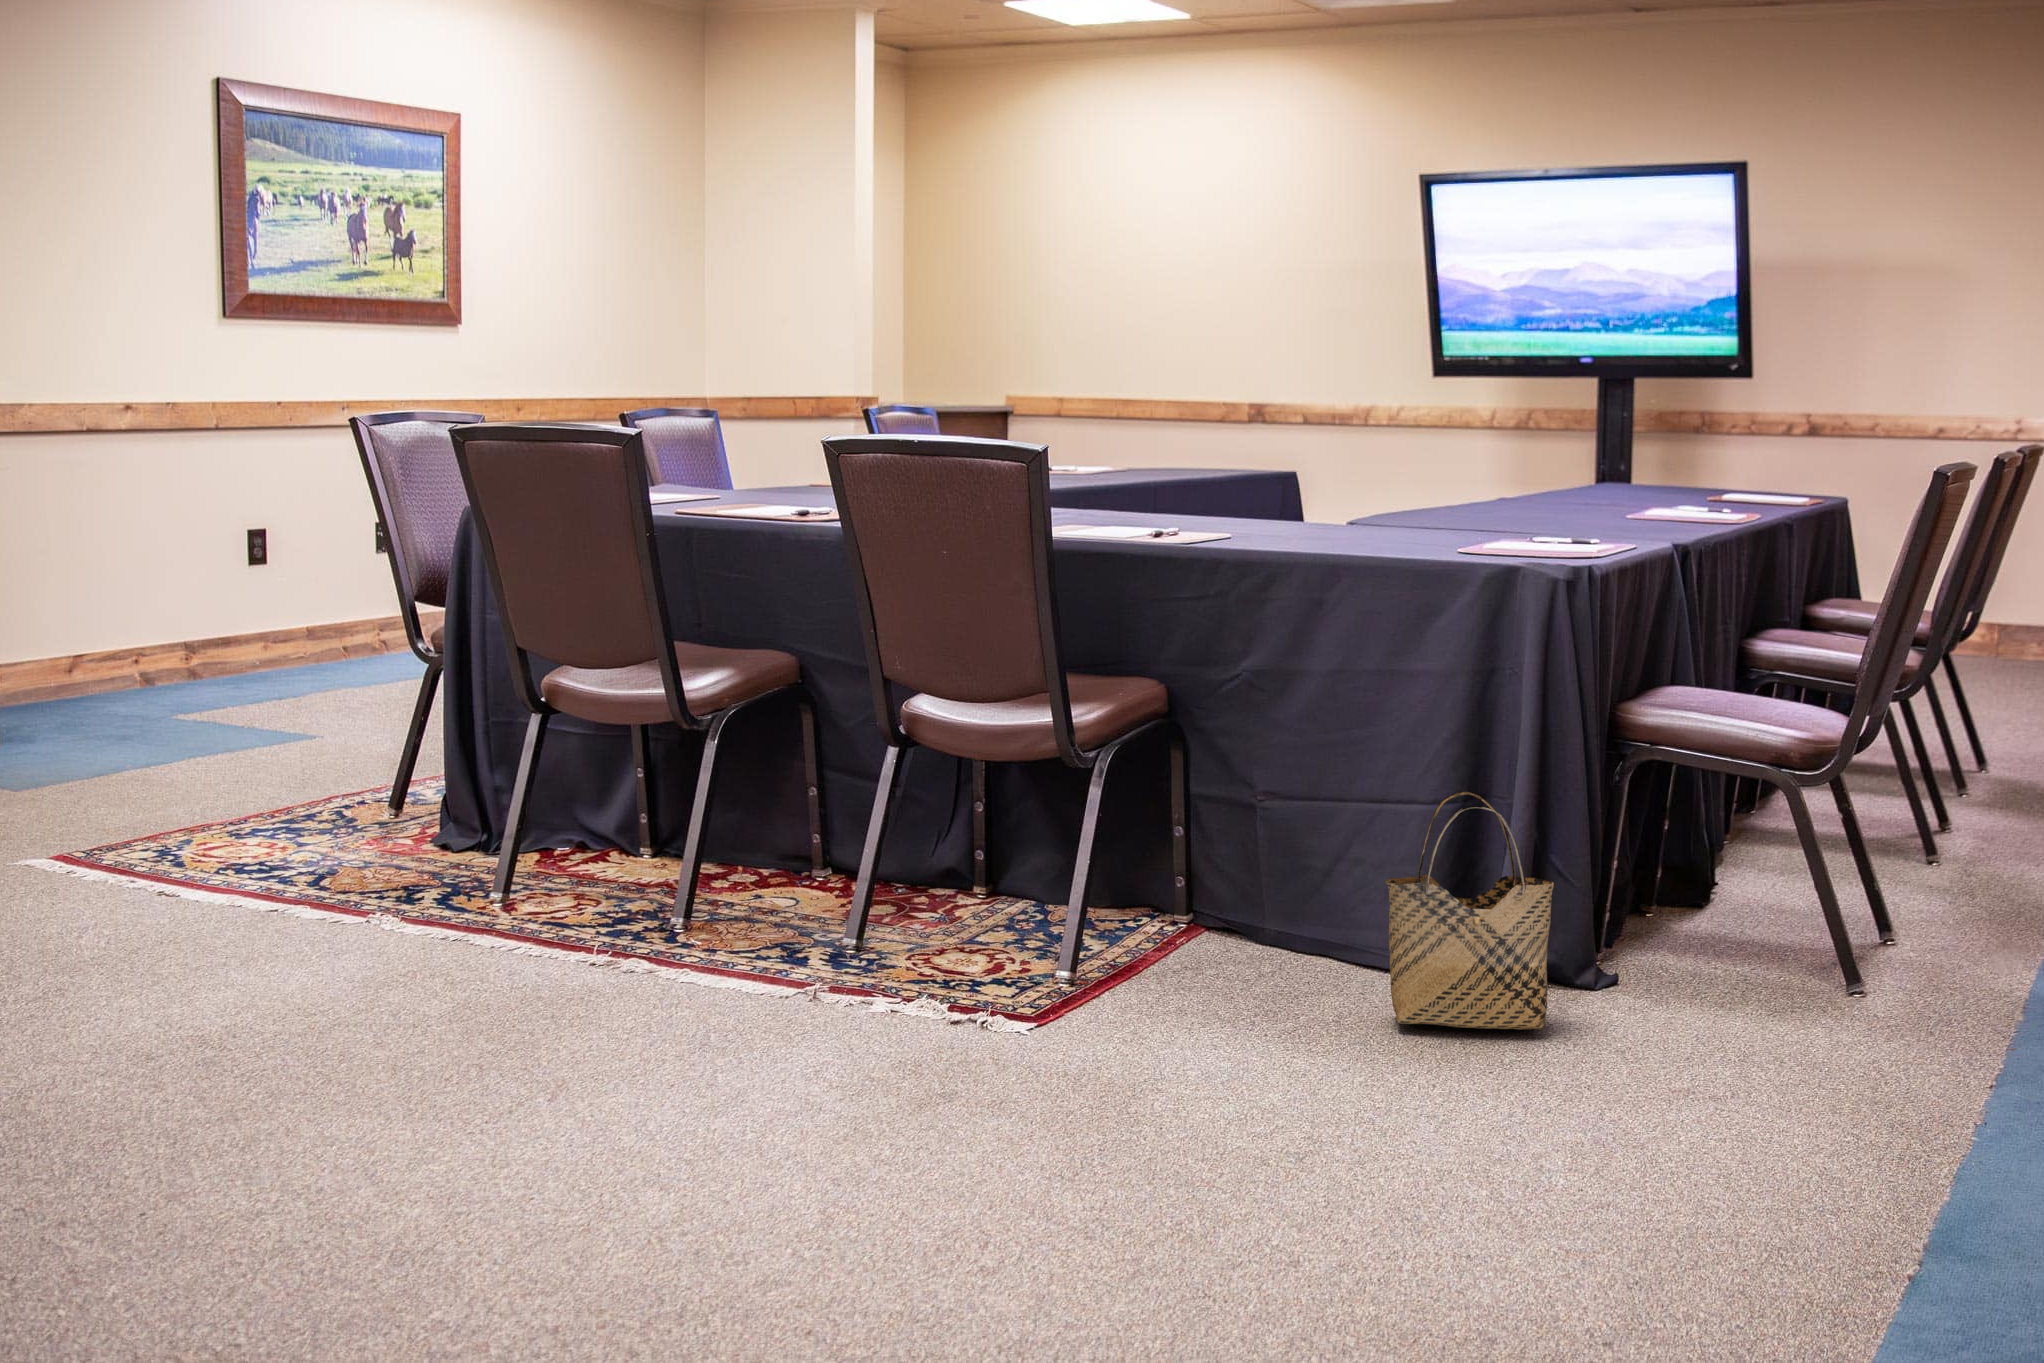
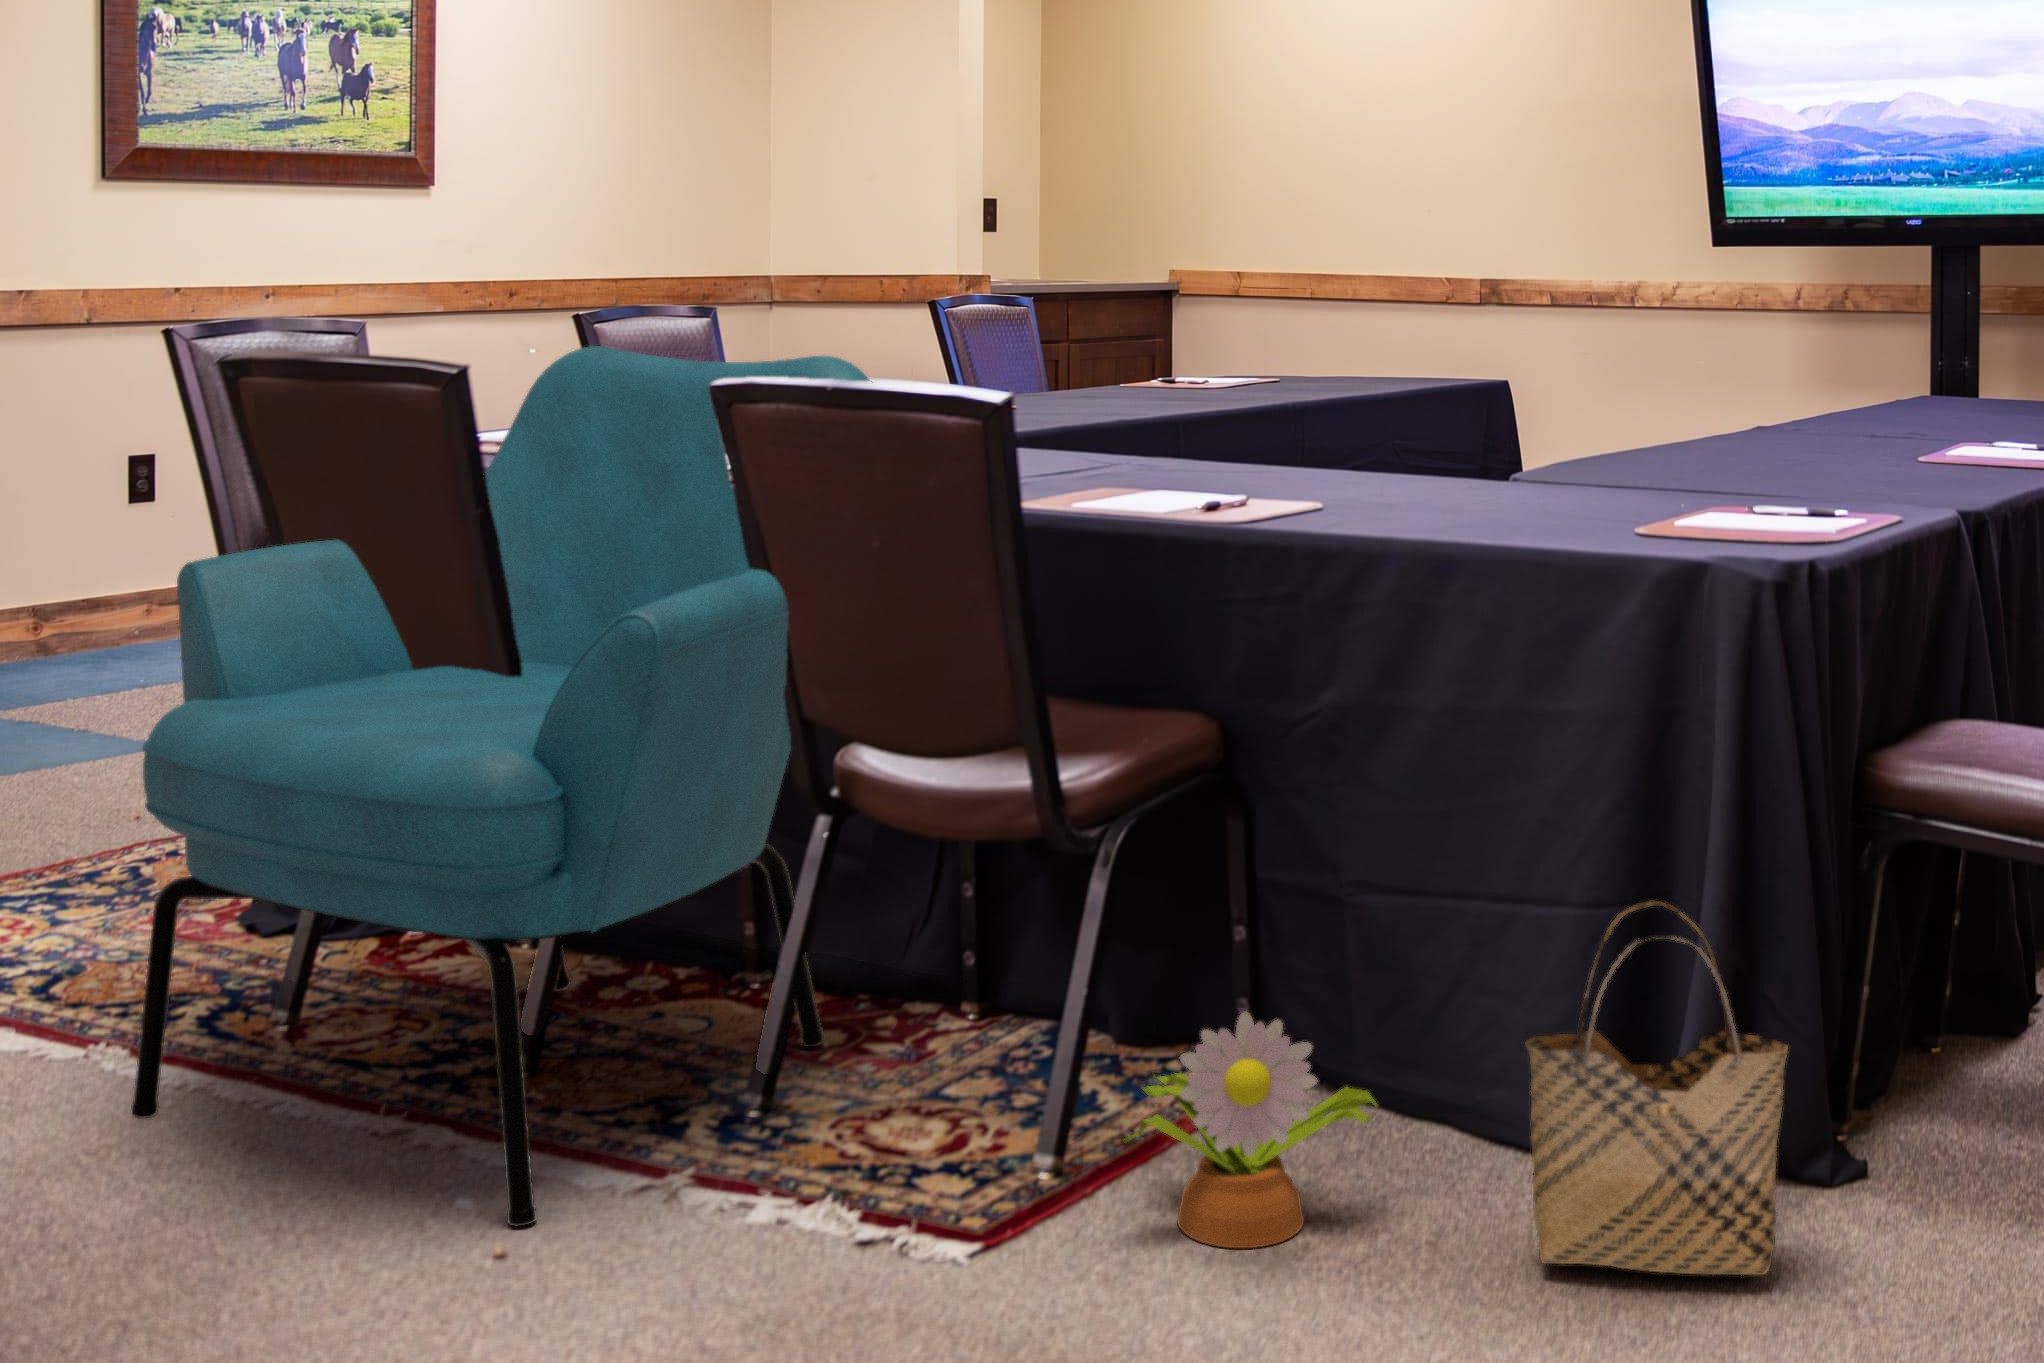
armchair: none [425,436,930,1010] -> present [131,346,872,1226]
decorative plant: none [1122,861,1286,1019] -> present [1122,1011,1377,1248]

